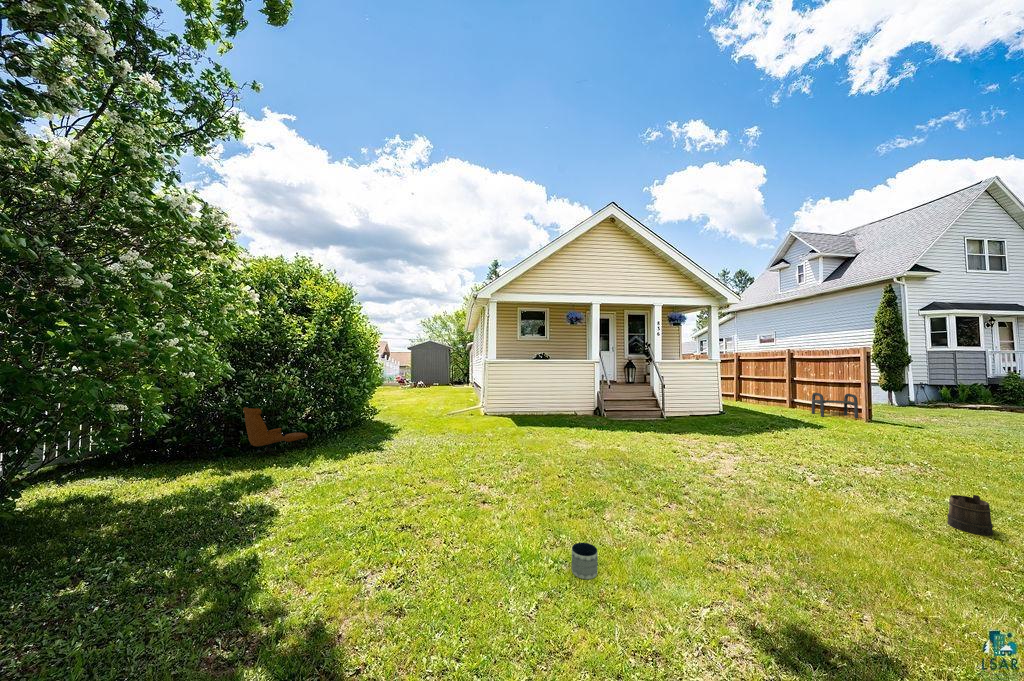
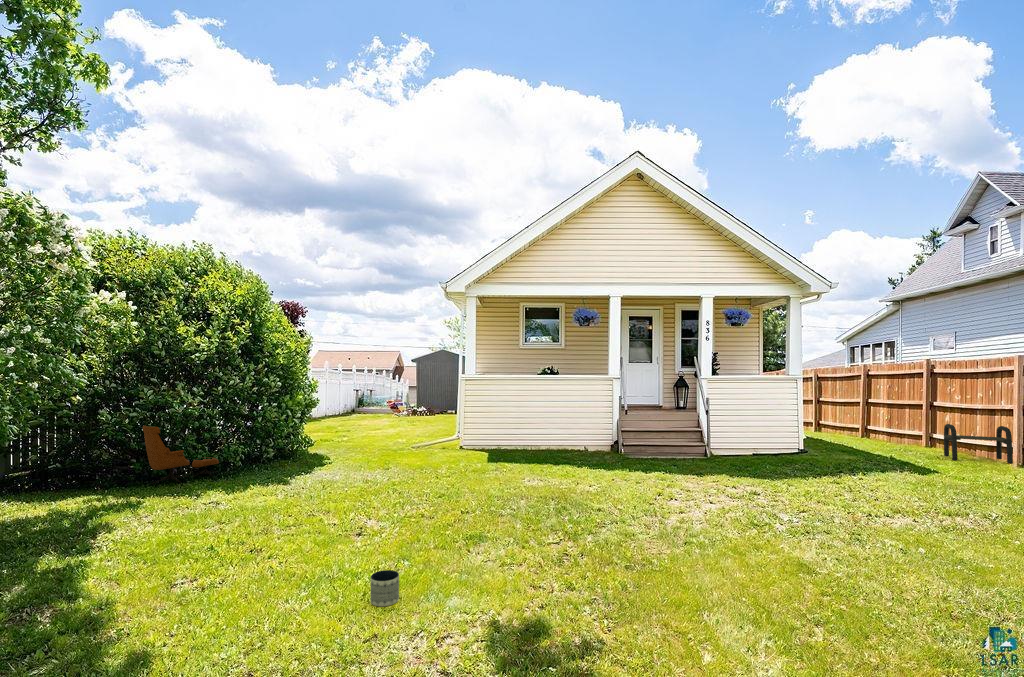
bucket: present [947,495,993,535] -> none [909,552,959,605]

